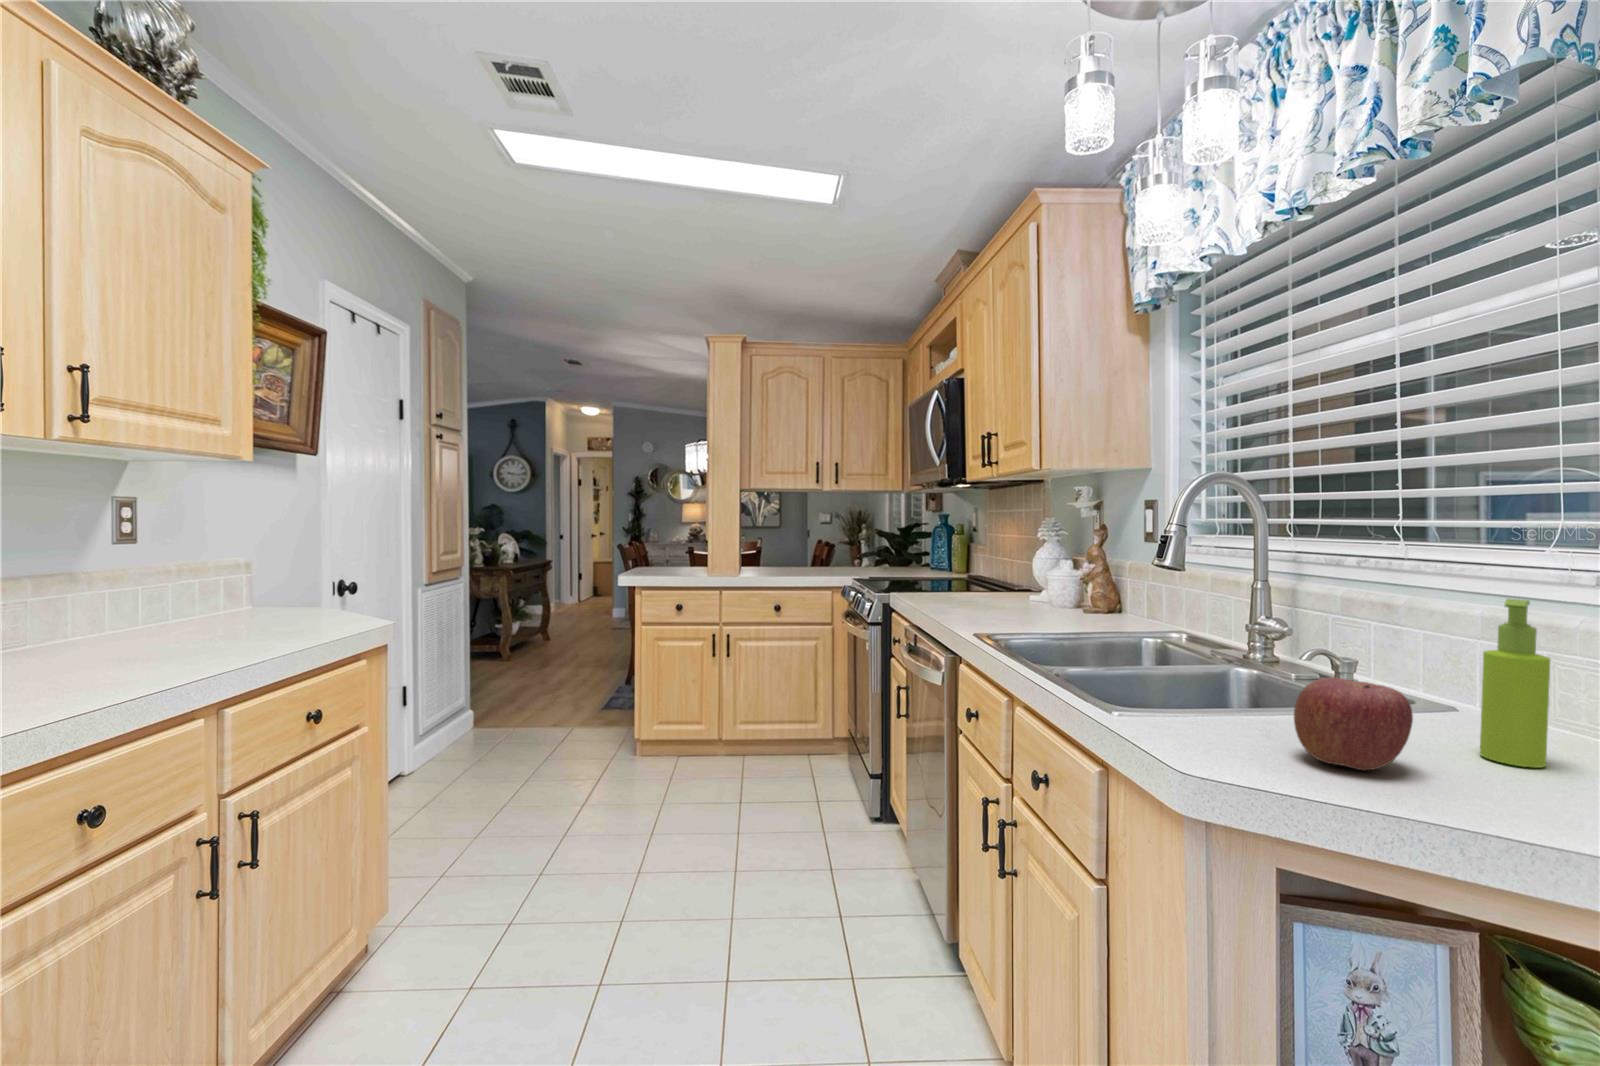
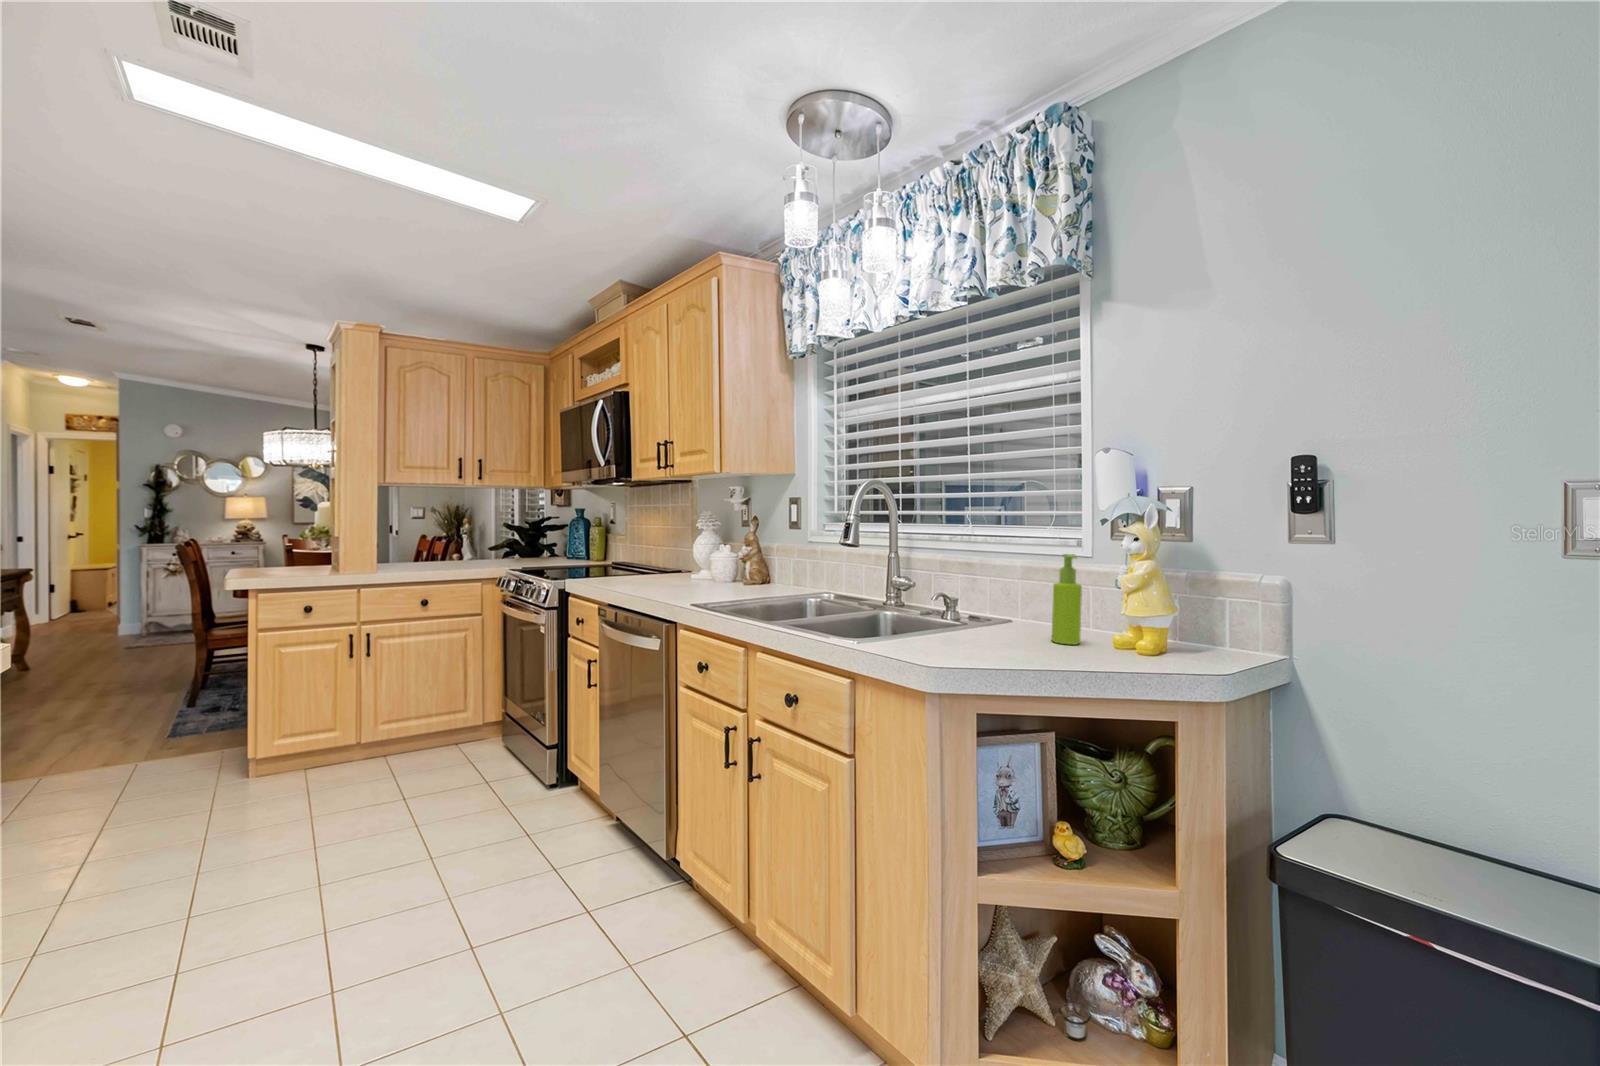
apple: present [1294,678,1413,770] -> none [991,605,1049,658]

